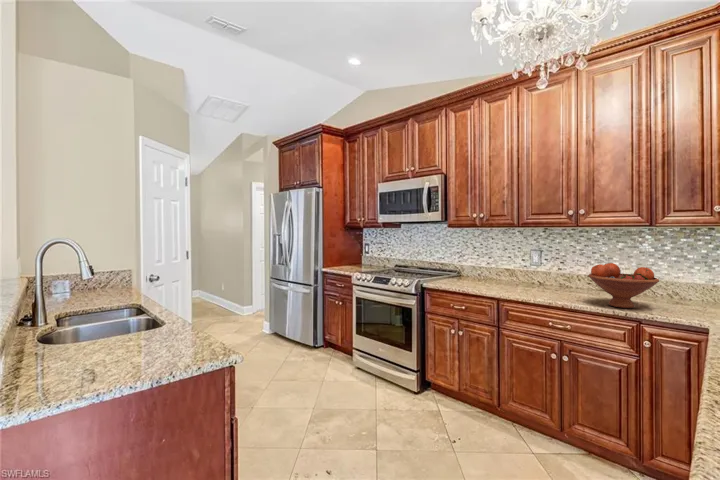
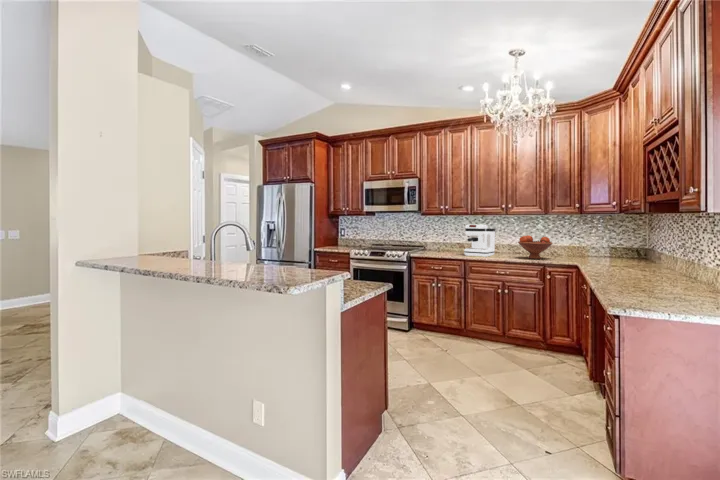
coffee maker: none [497,242,553,297] -> present [464,224,495,257]

